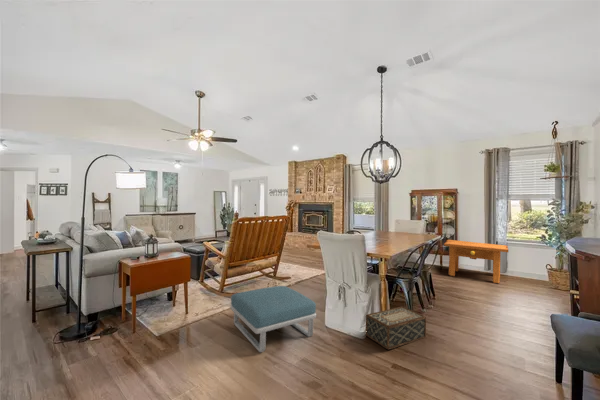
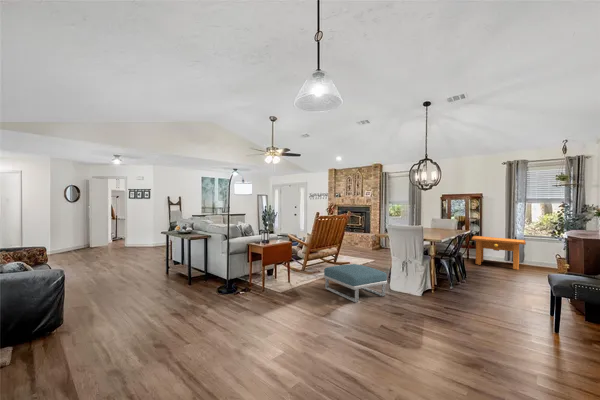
woven basket: present [366,307,426,350] -> none [423,278,466,303]

